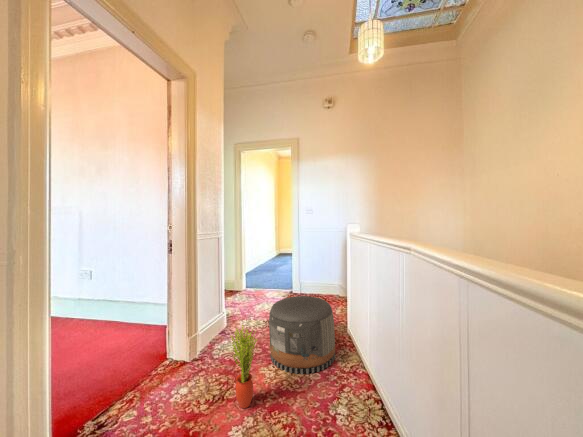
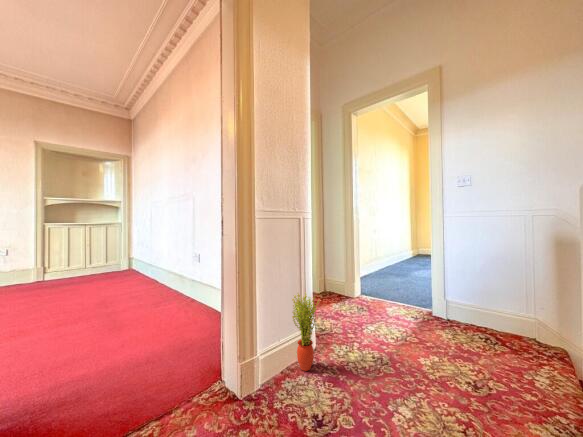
pouf: present [269,296,335,374] -> none [346,283,426,367]

